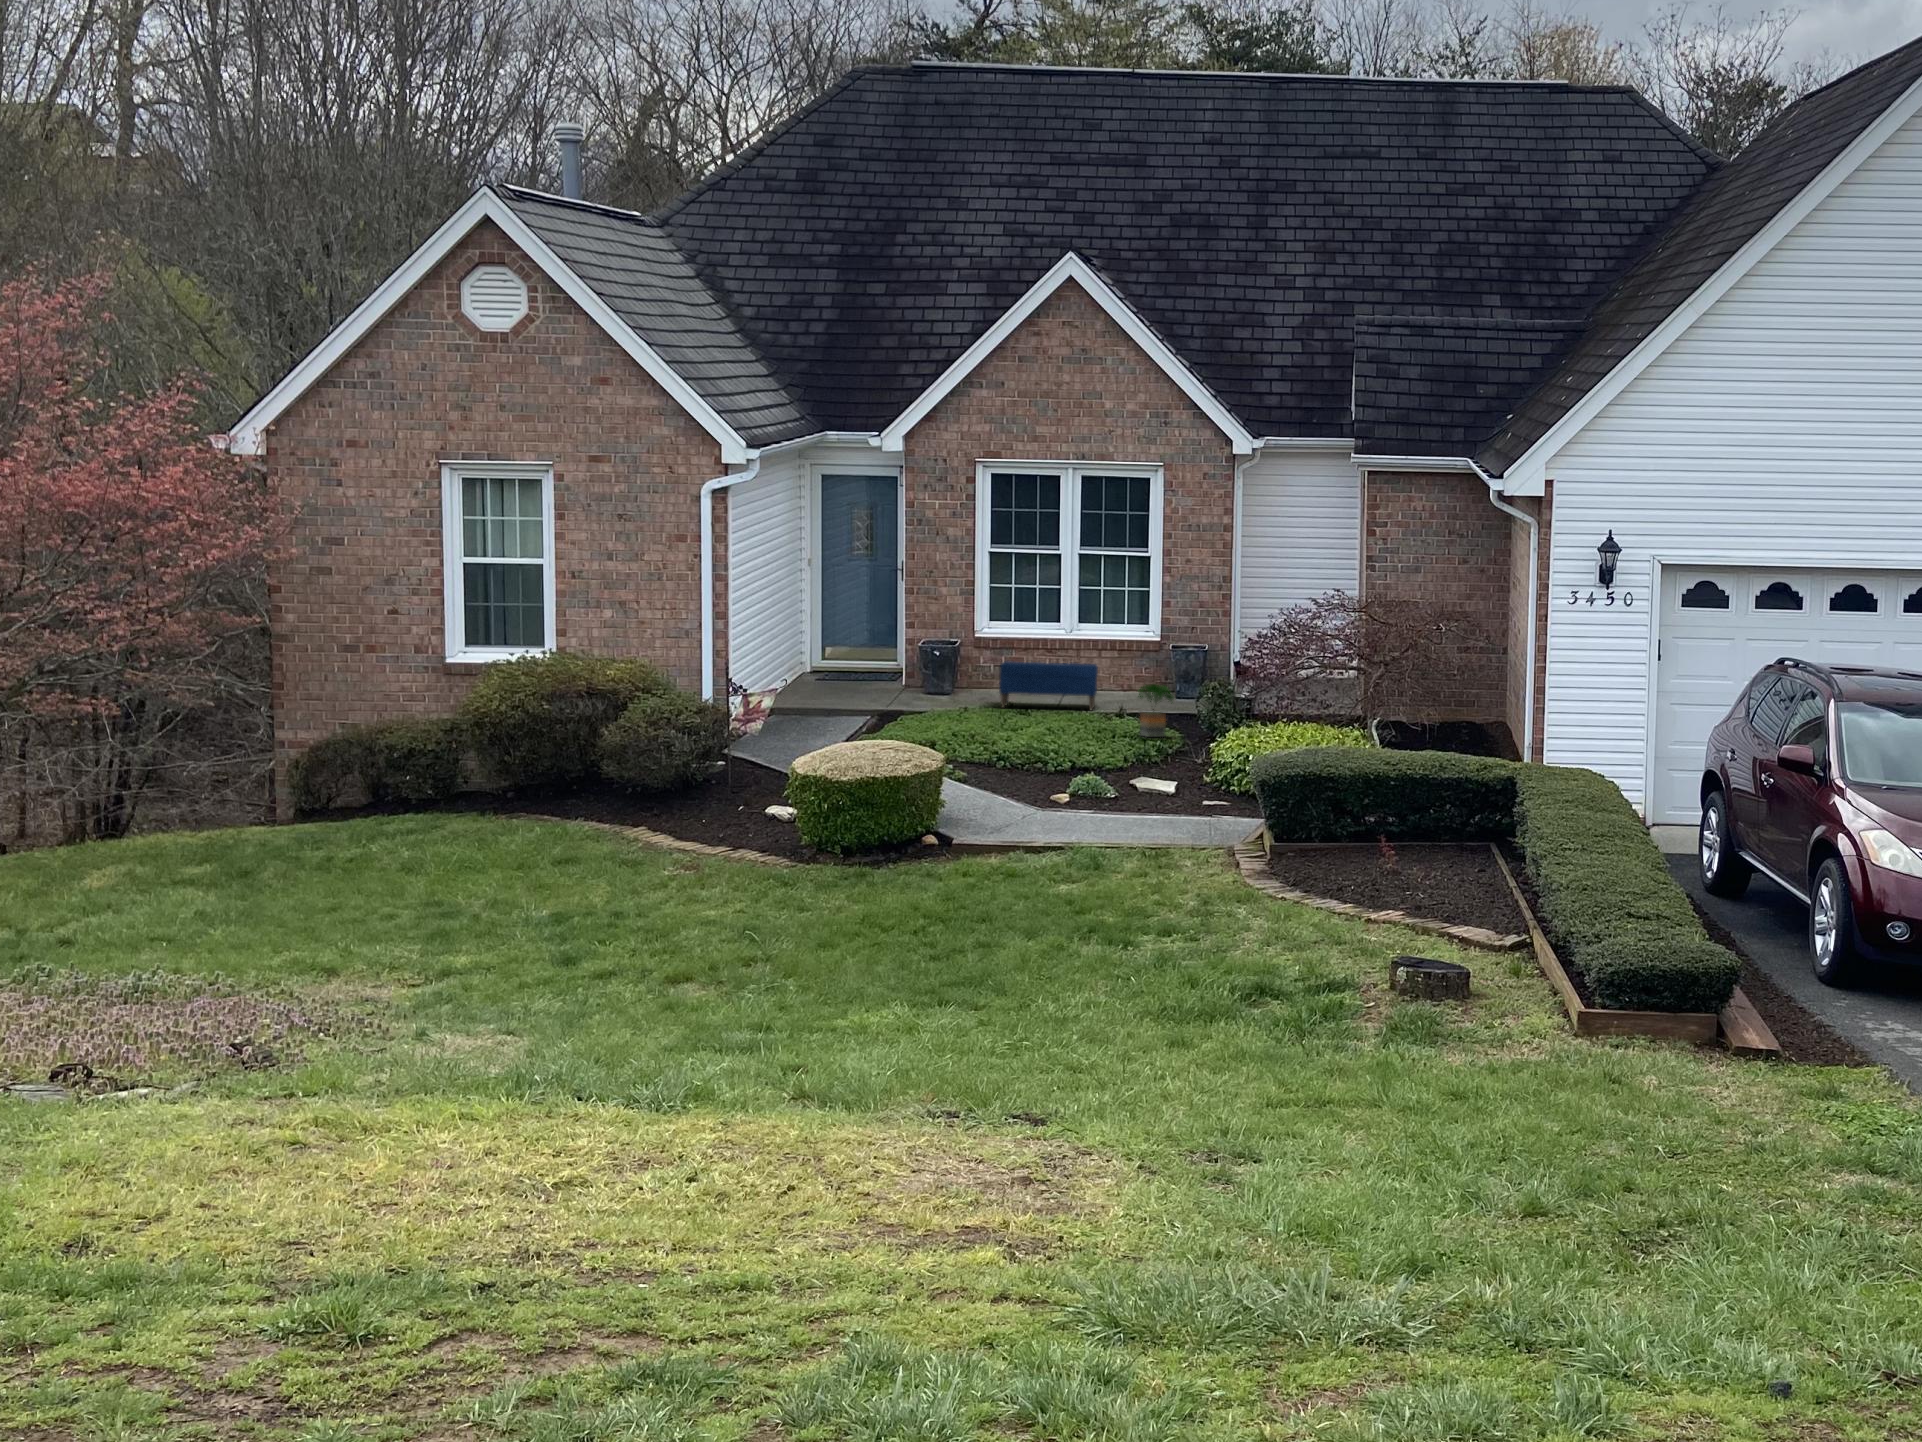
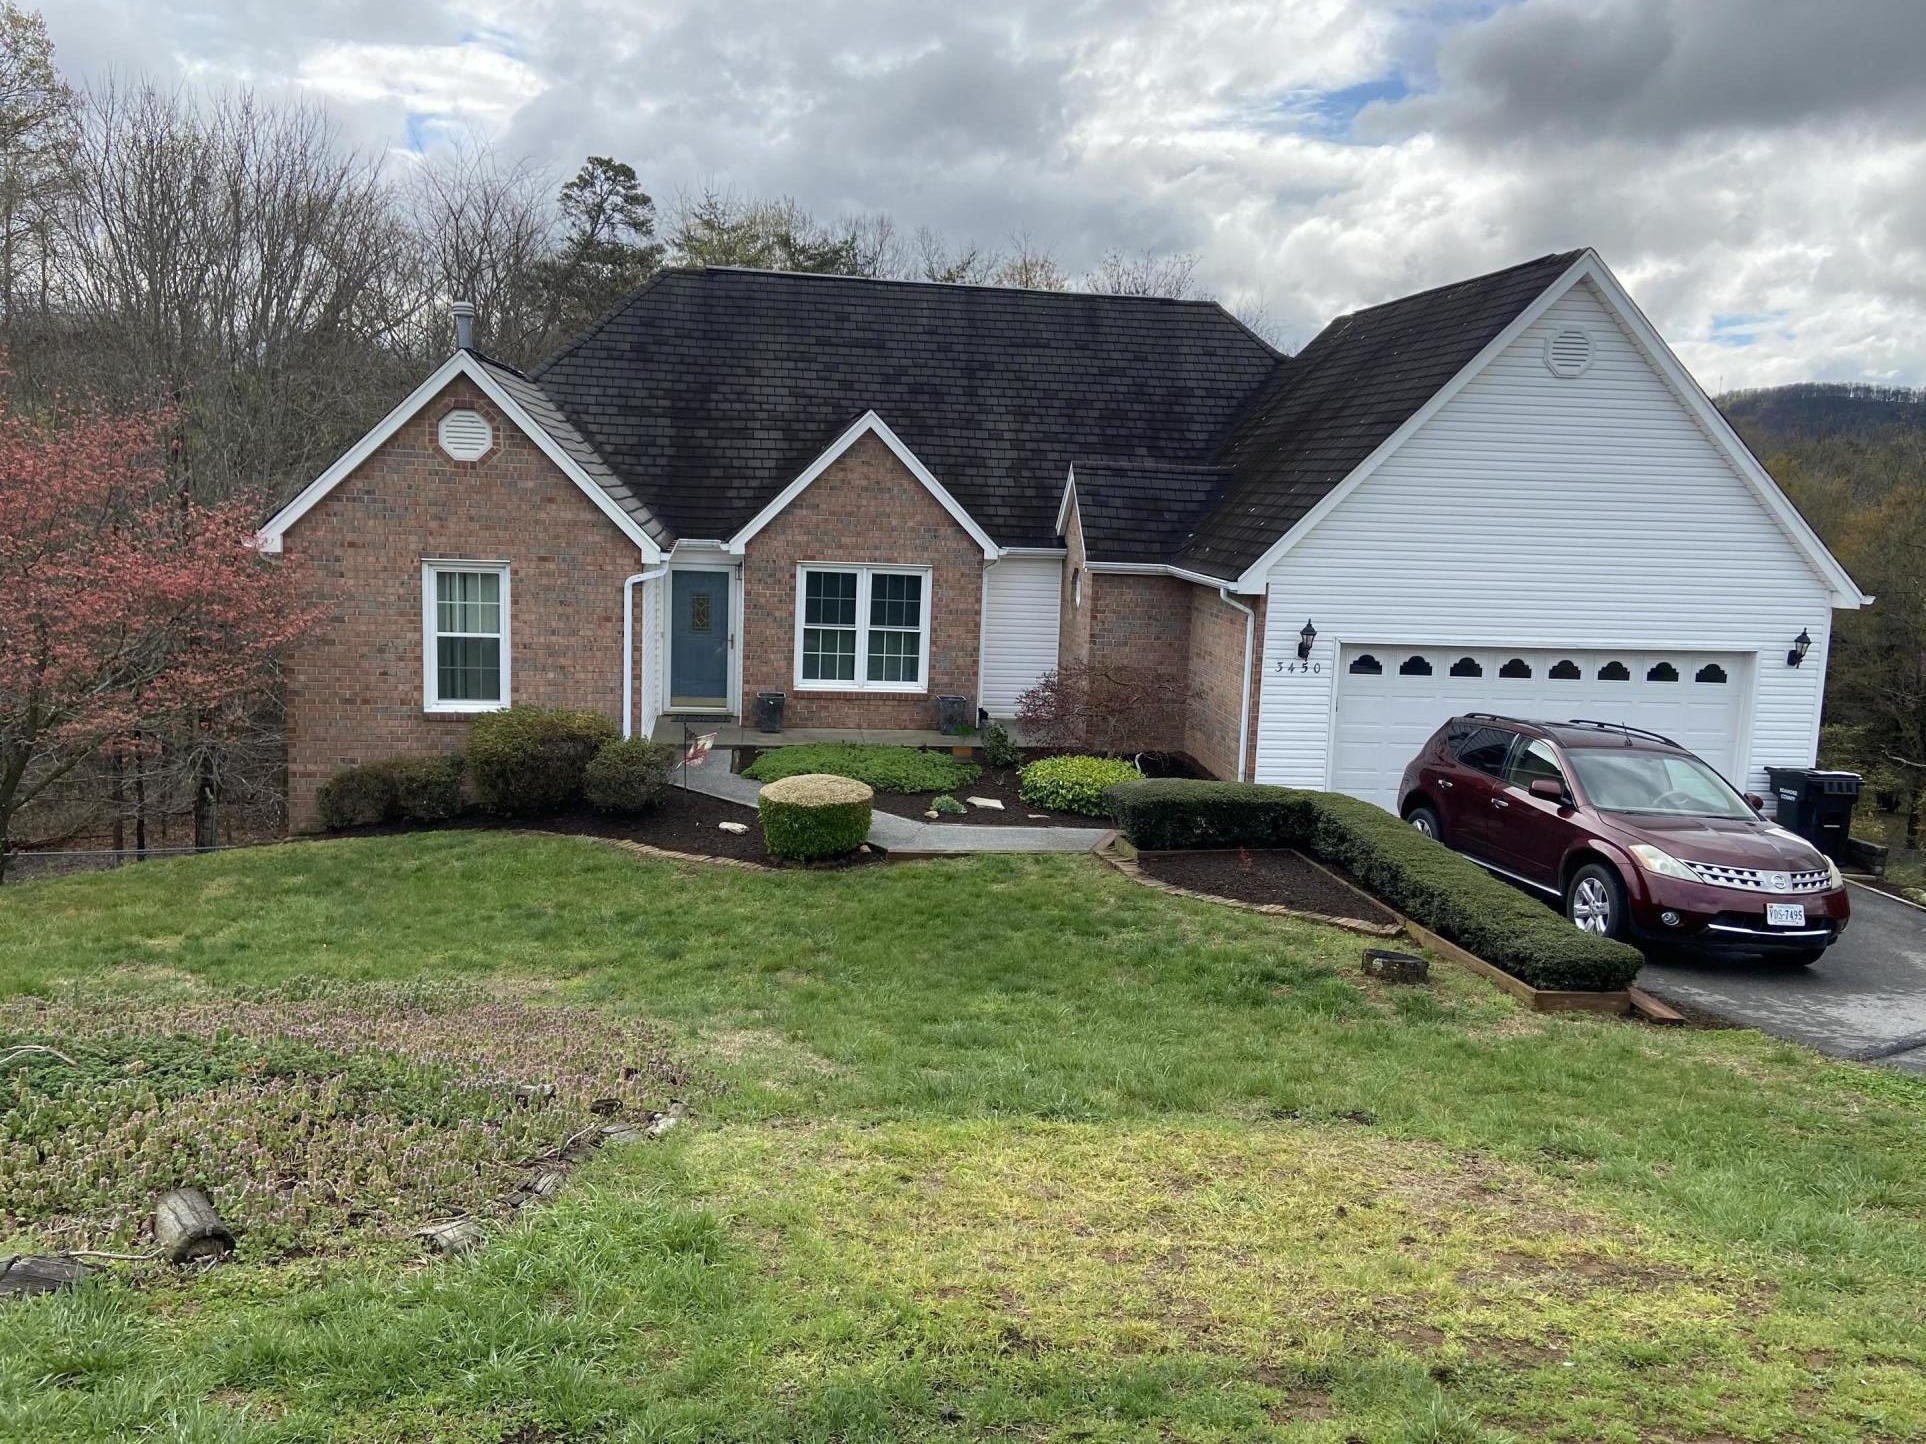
bench: present [999,661,1098,710] -> none [820,706,891,741]

